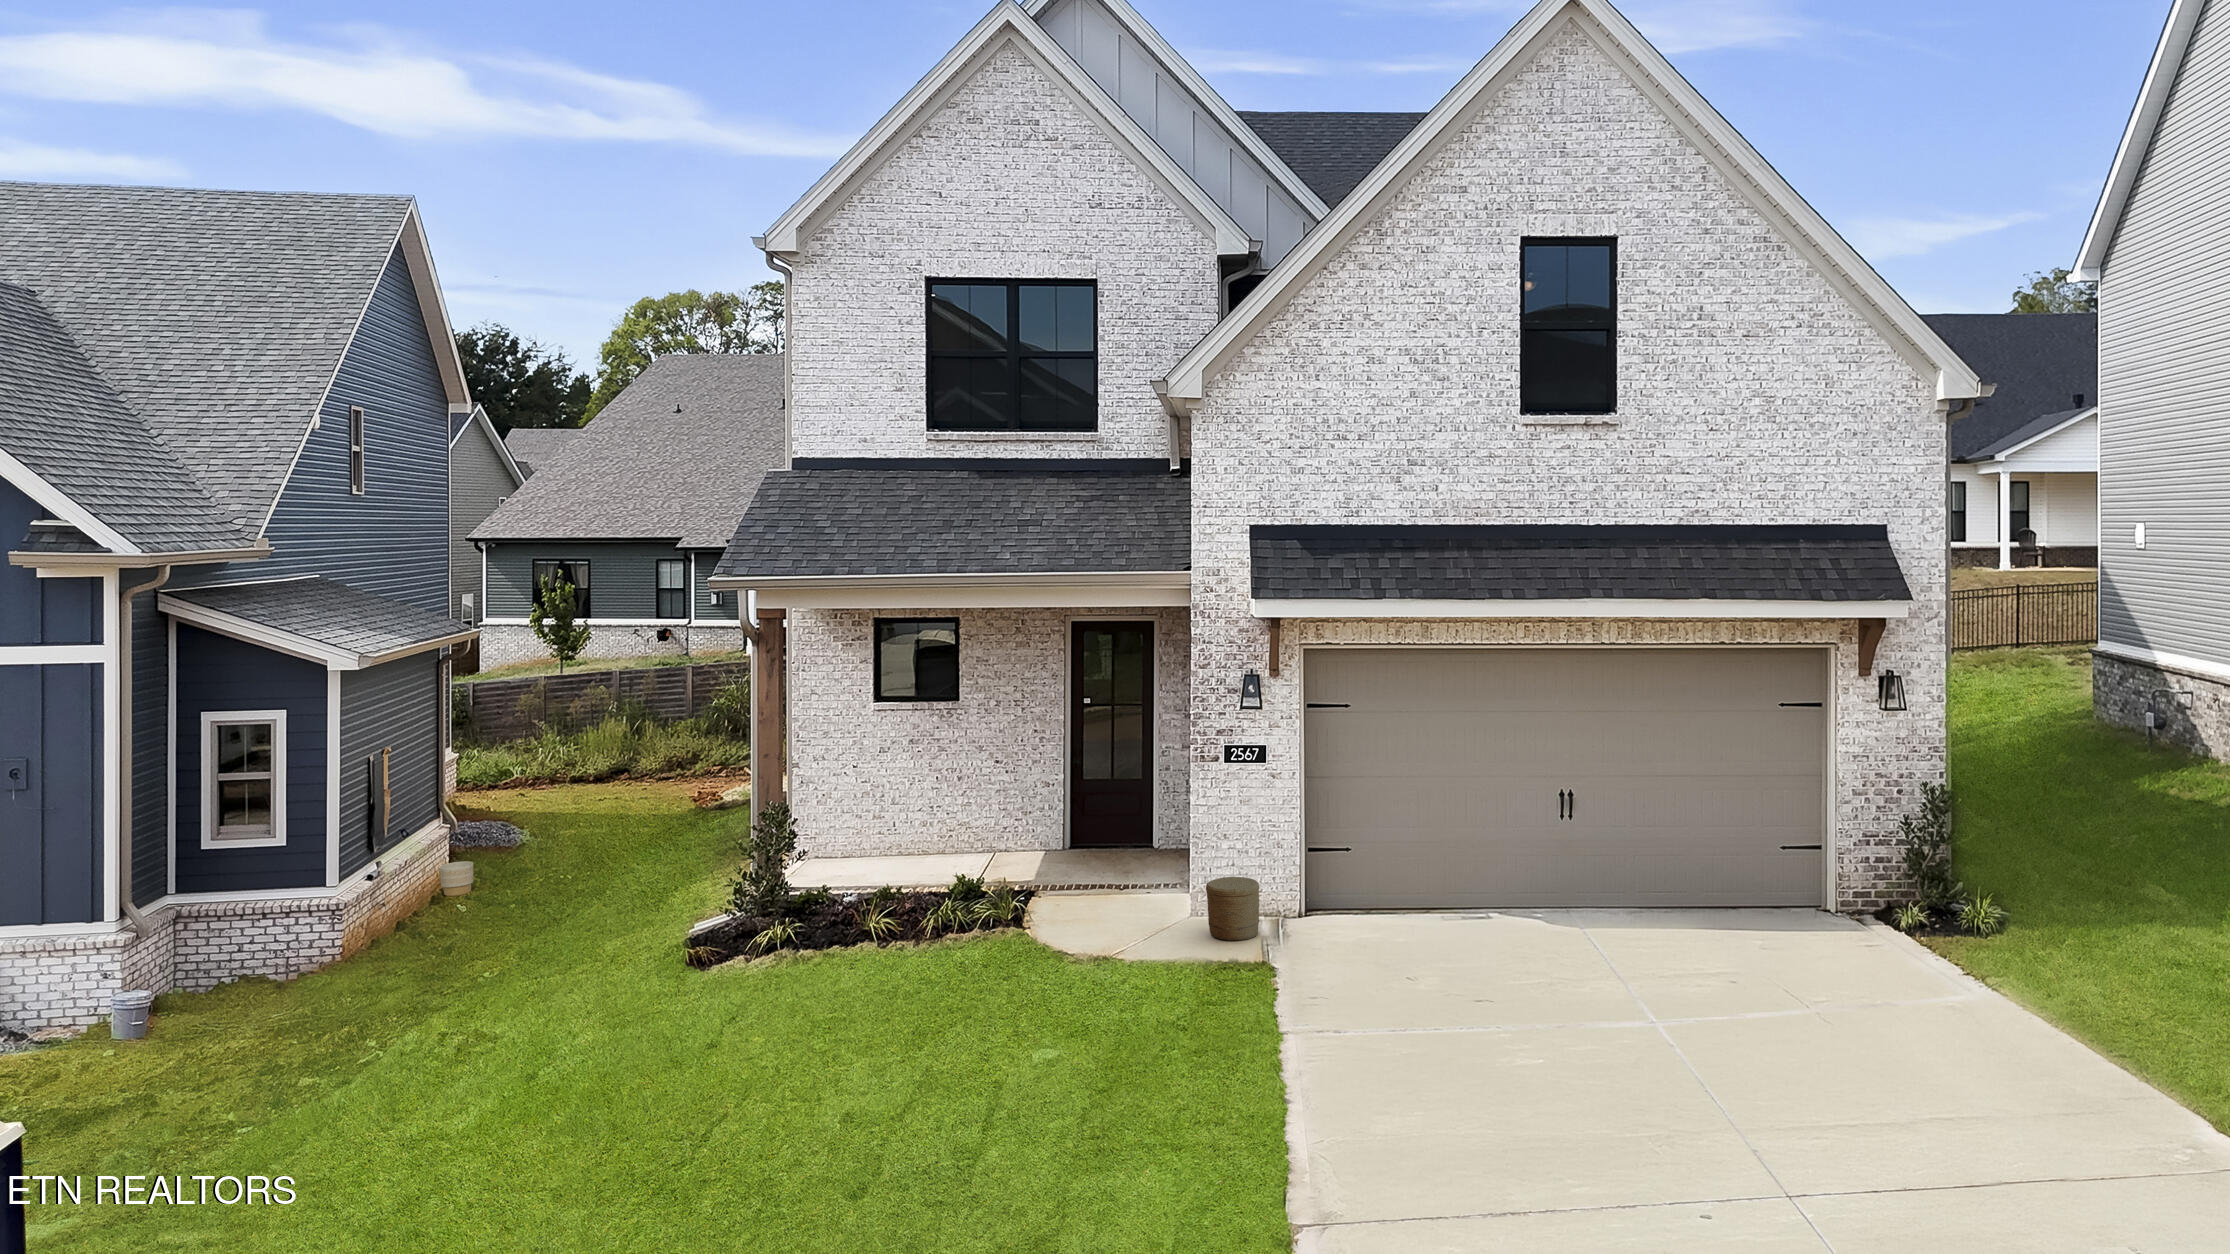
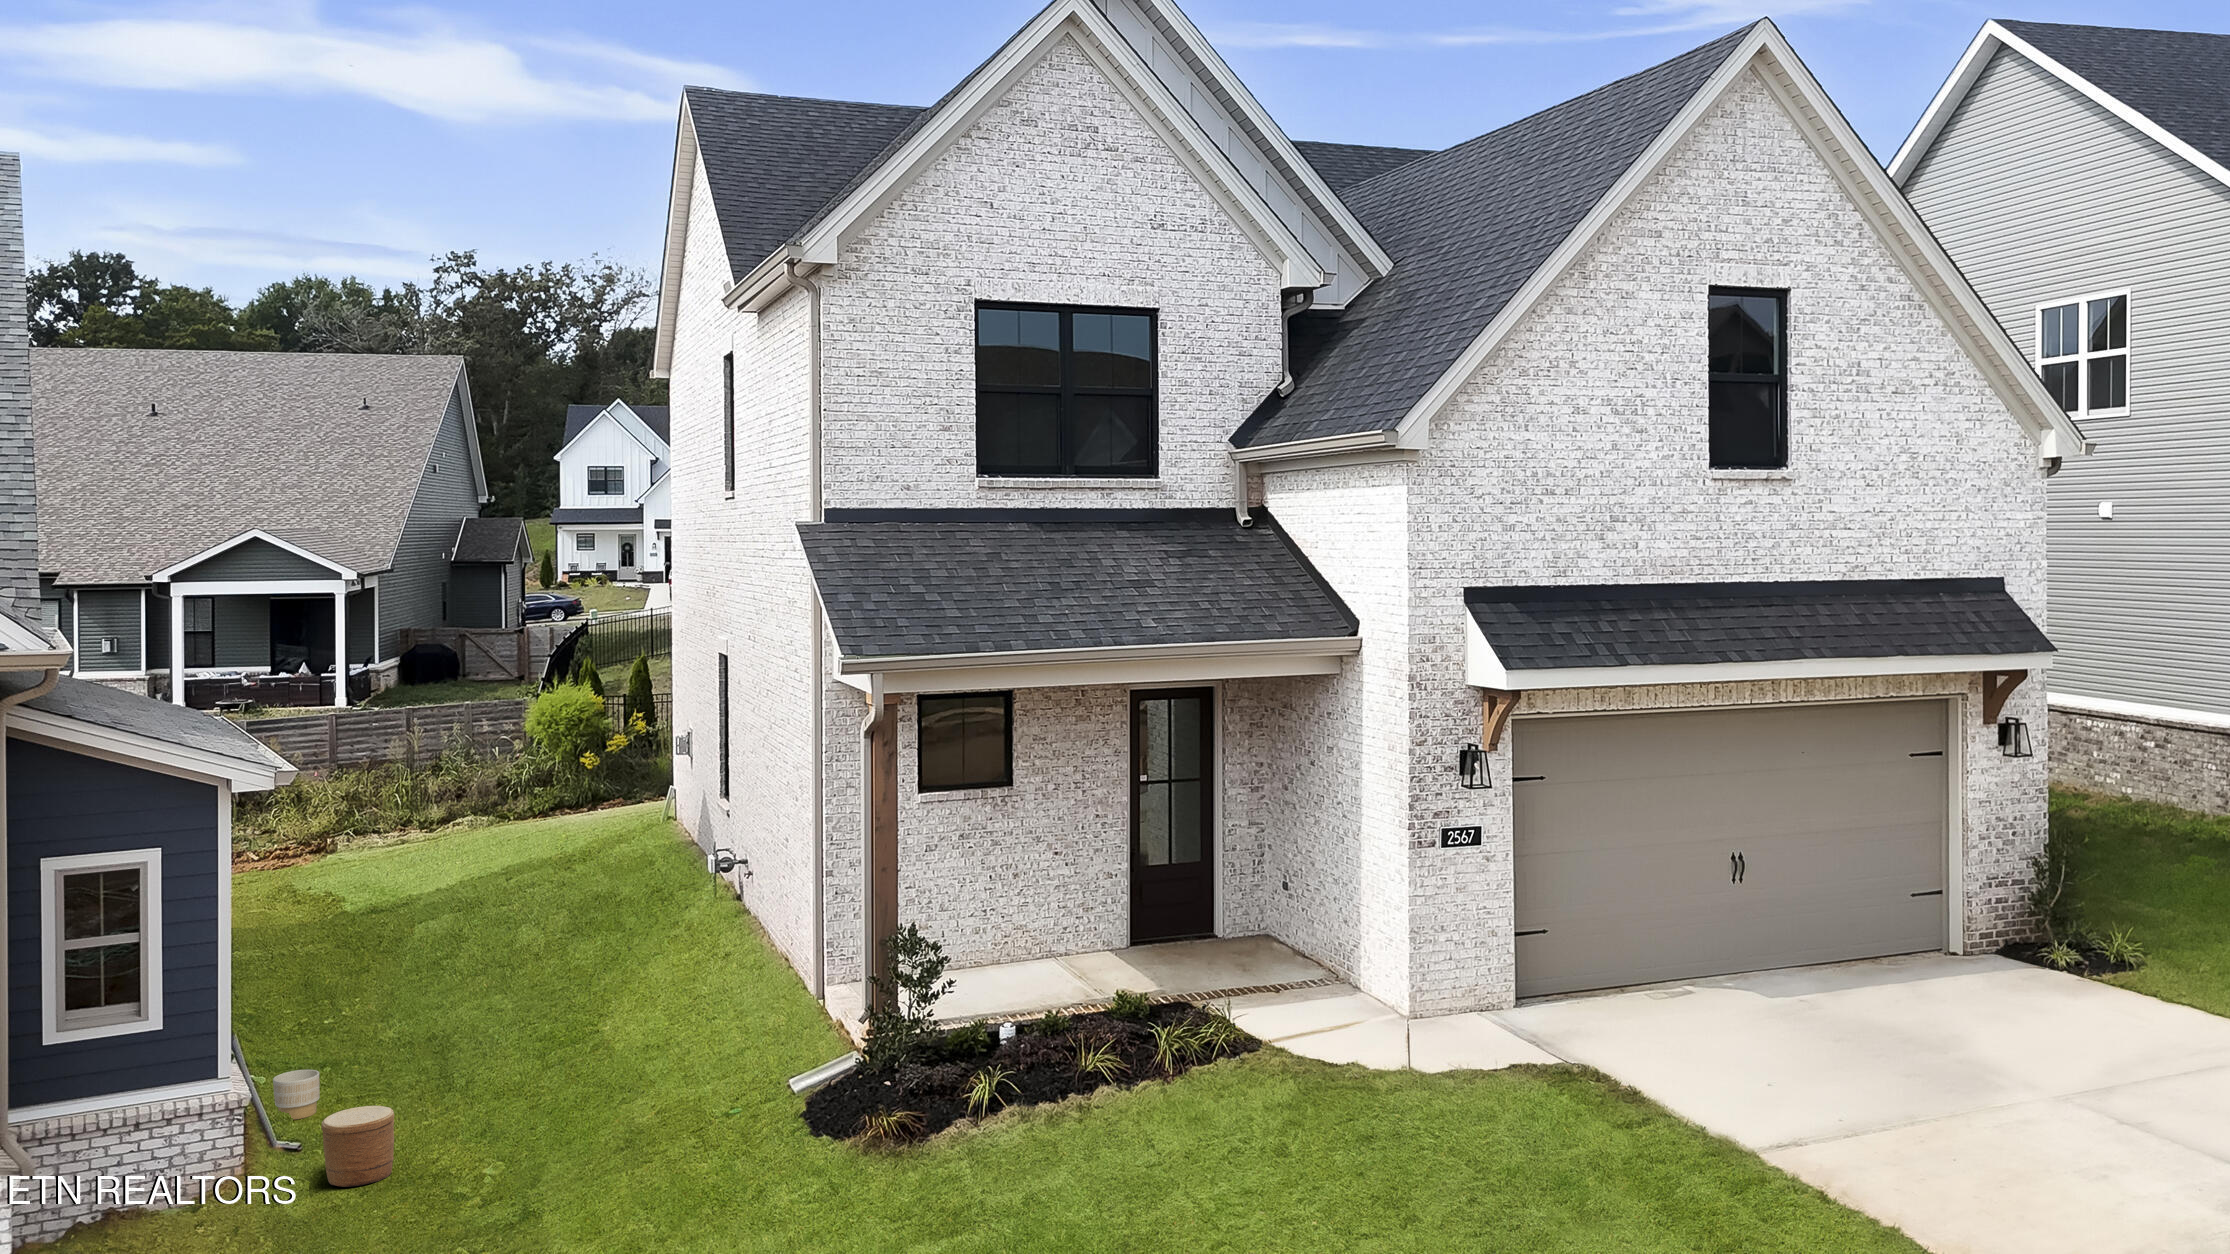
woven basket: present [1206,877,1260,941] -> present [321,1106,394,1187]

